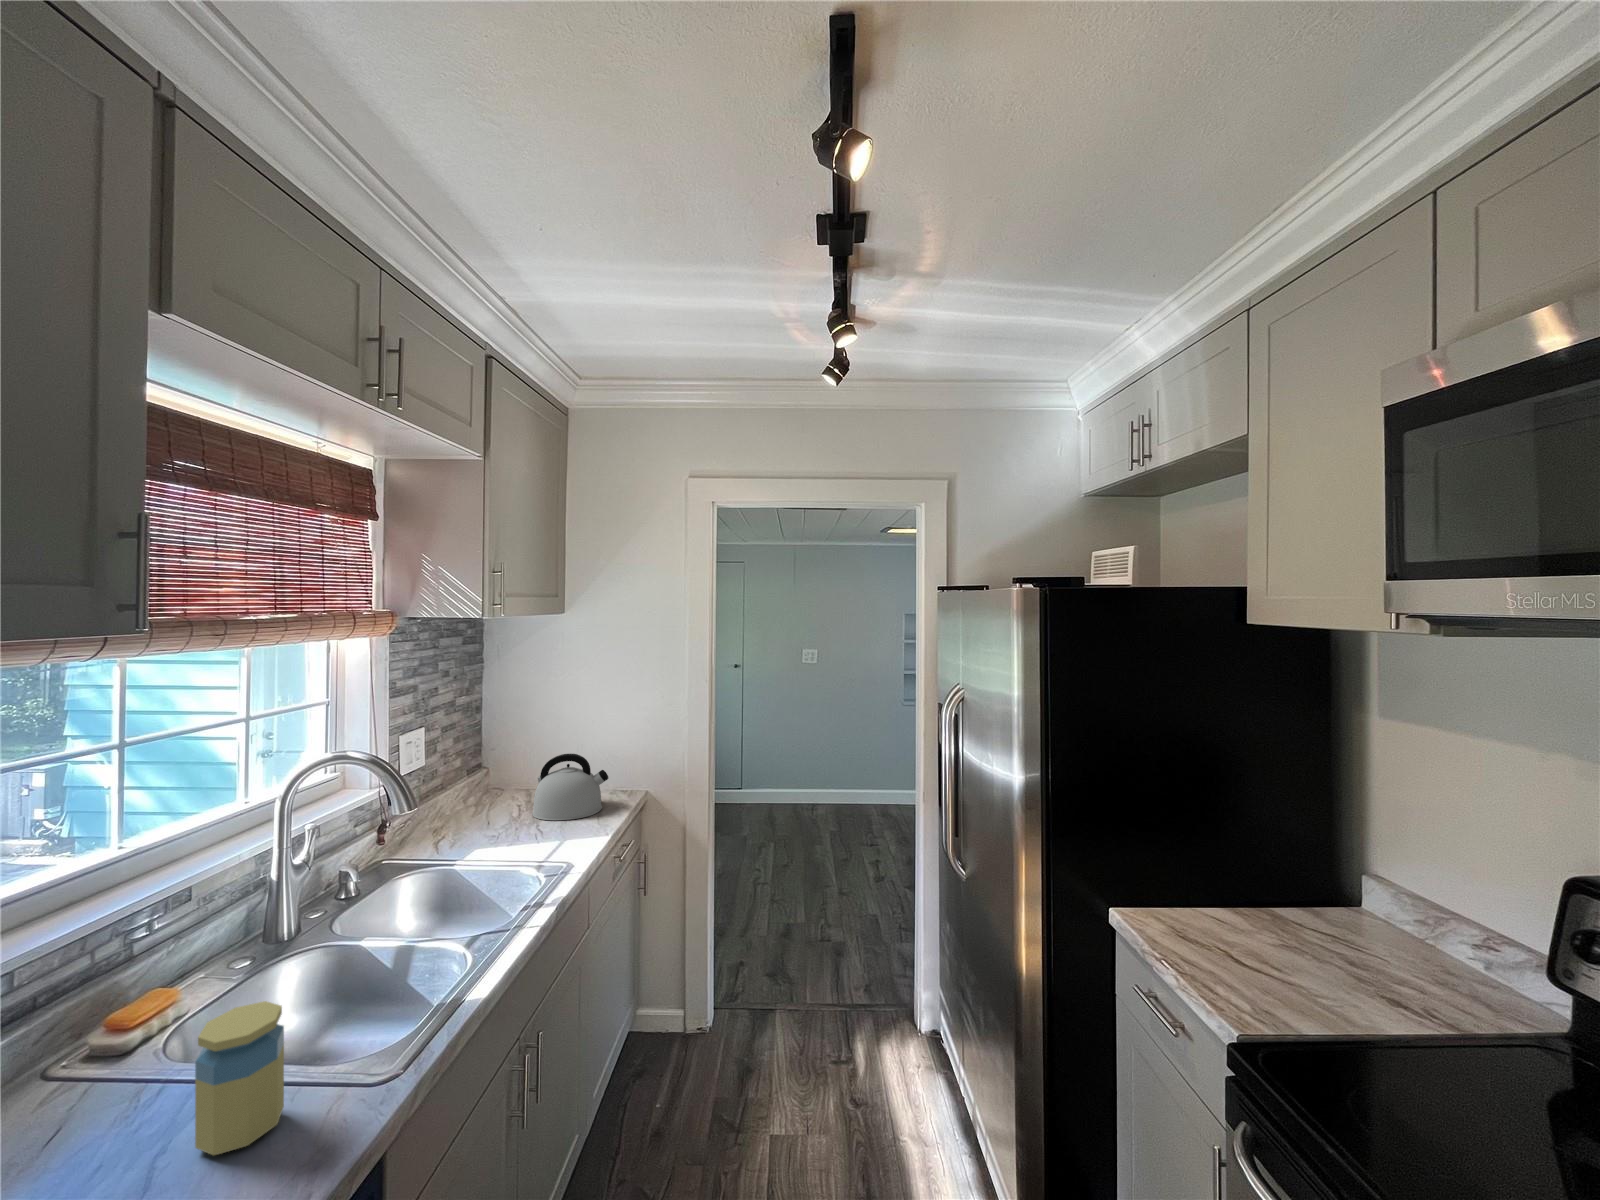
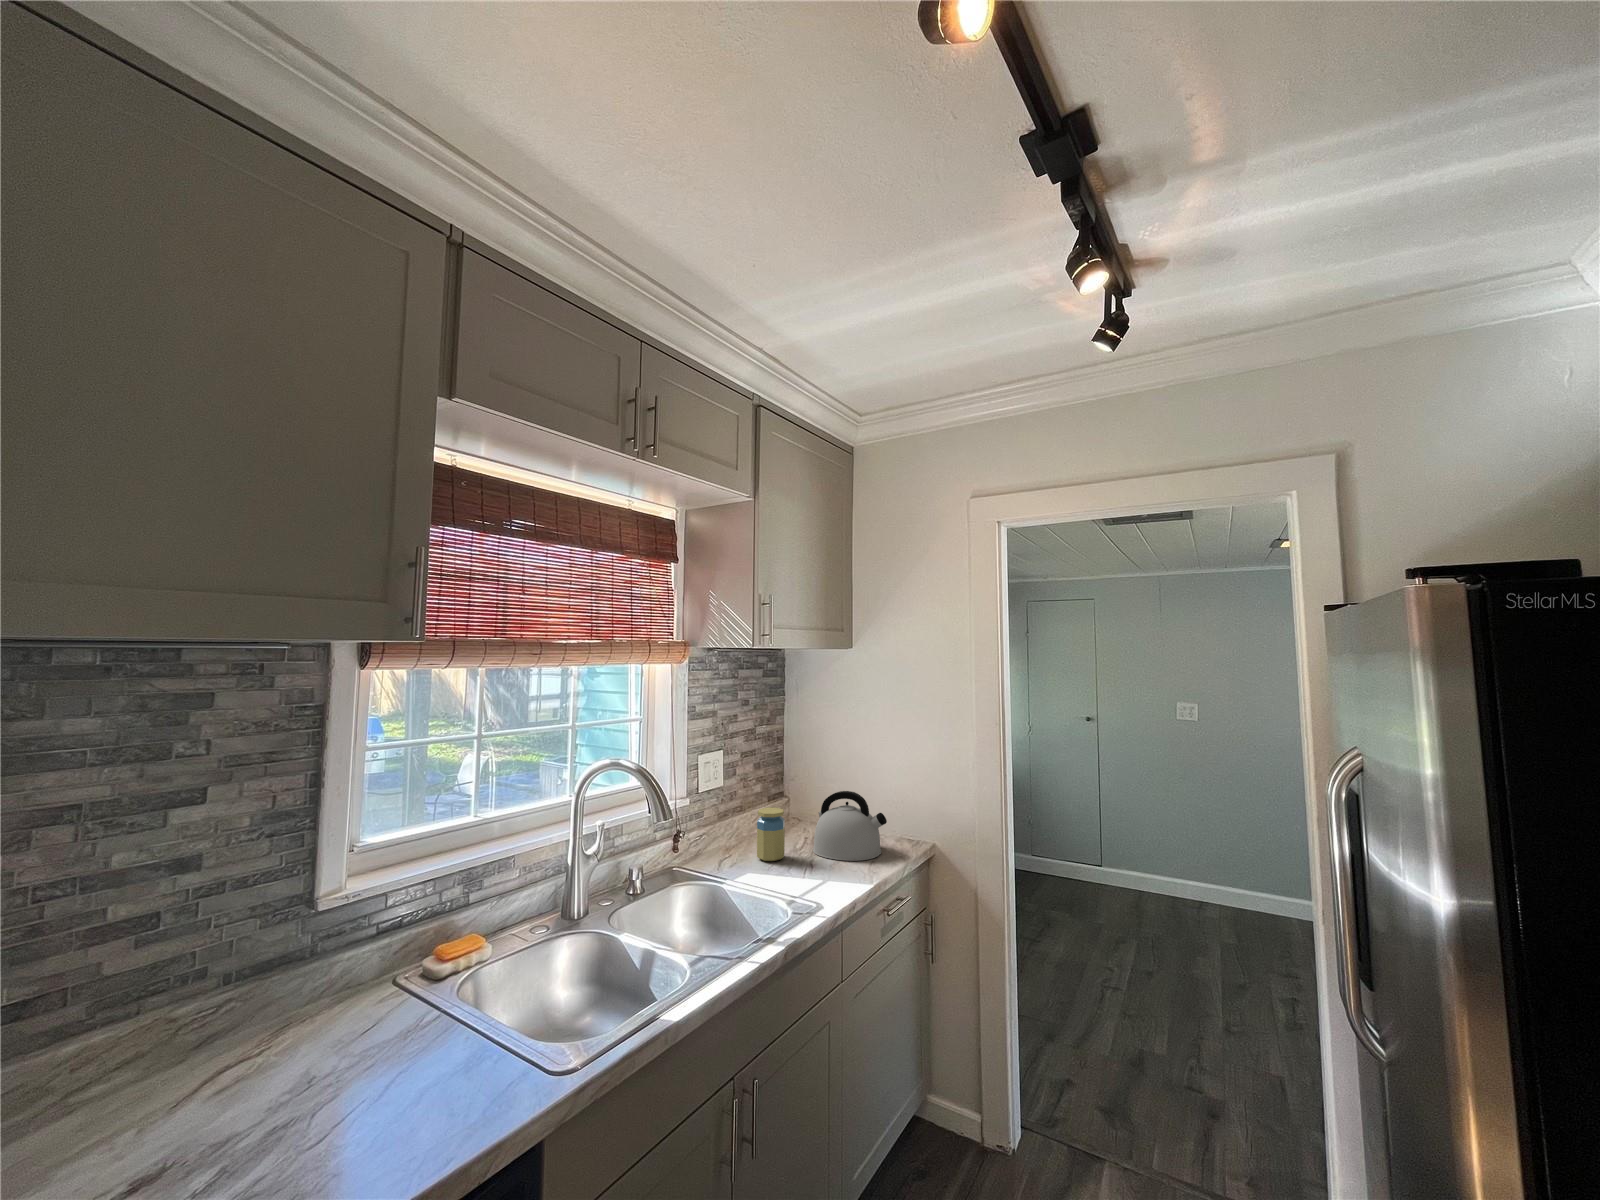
jar: present [195,1001,284,1155] -> present [757,808,785,861]

